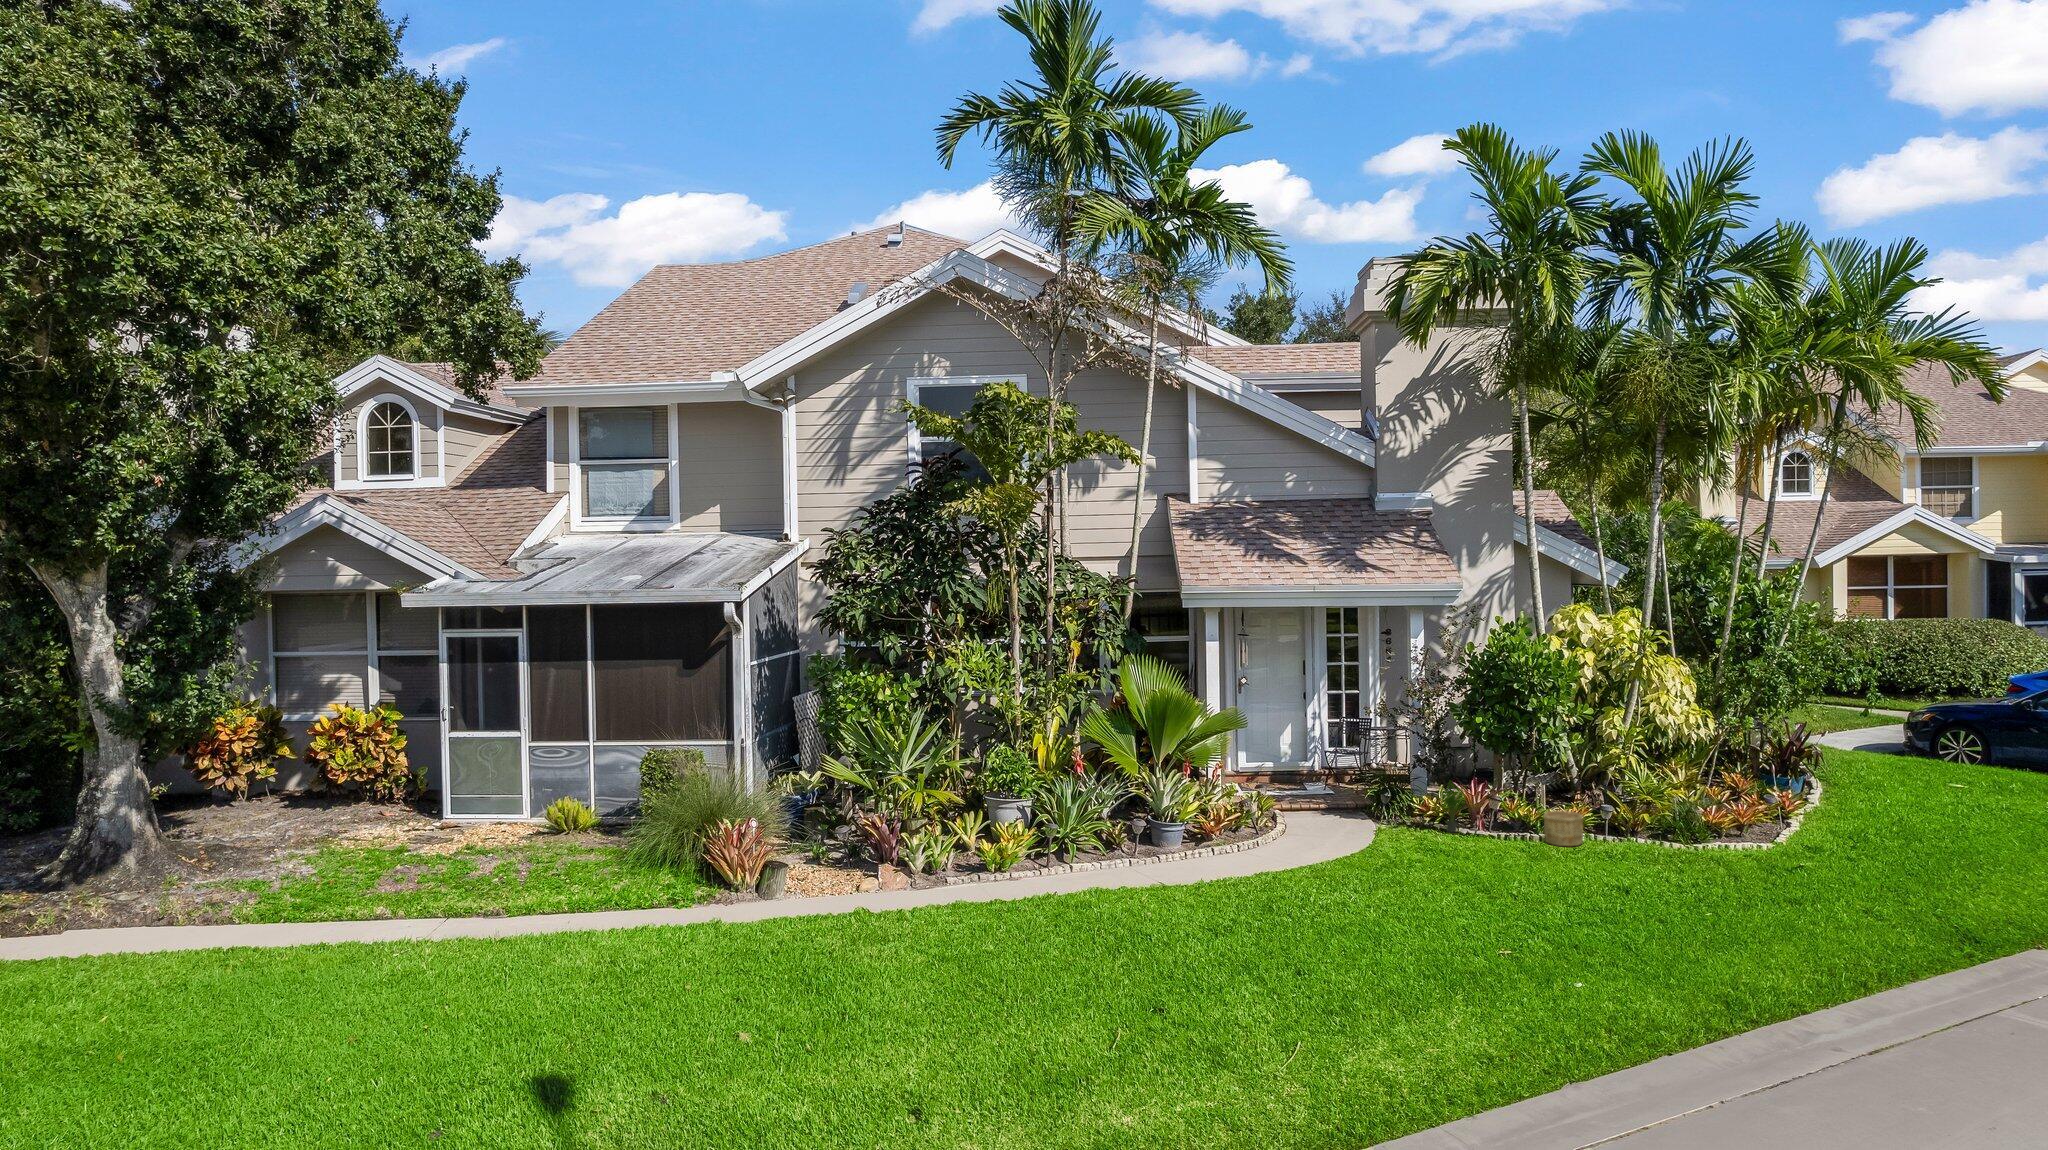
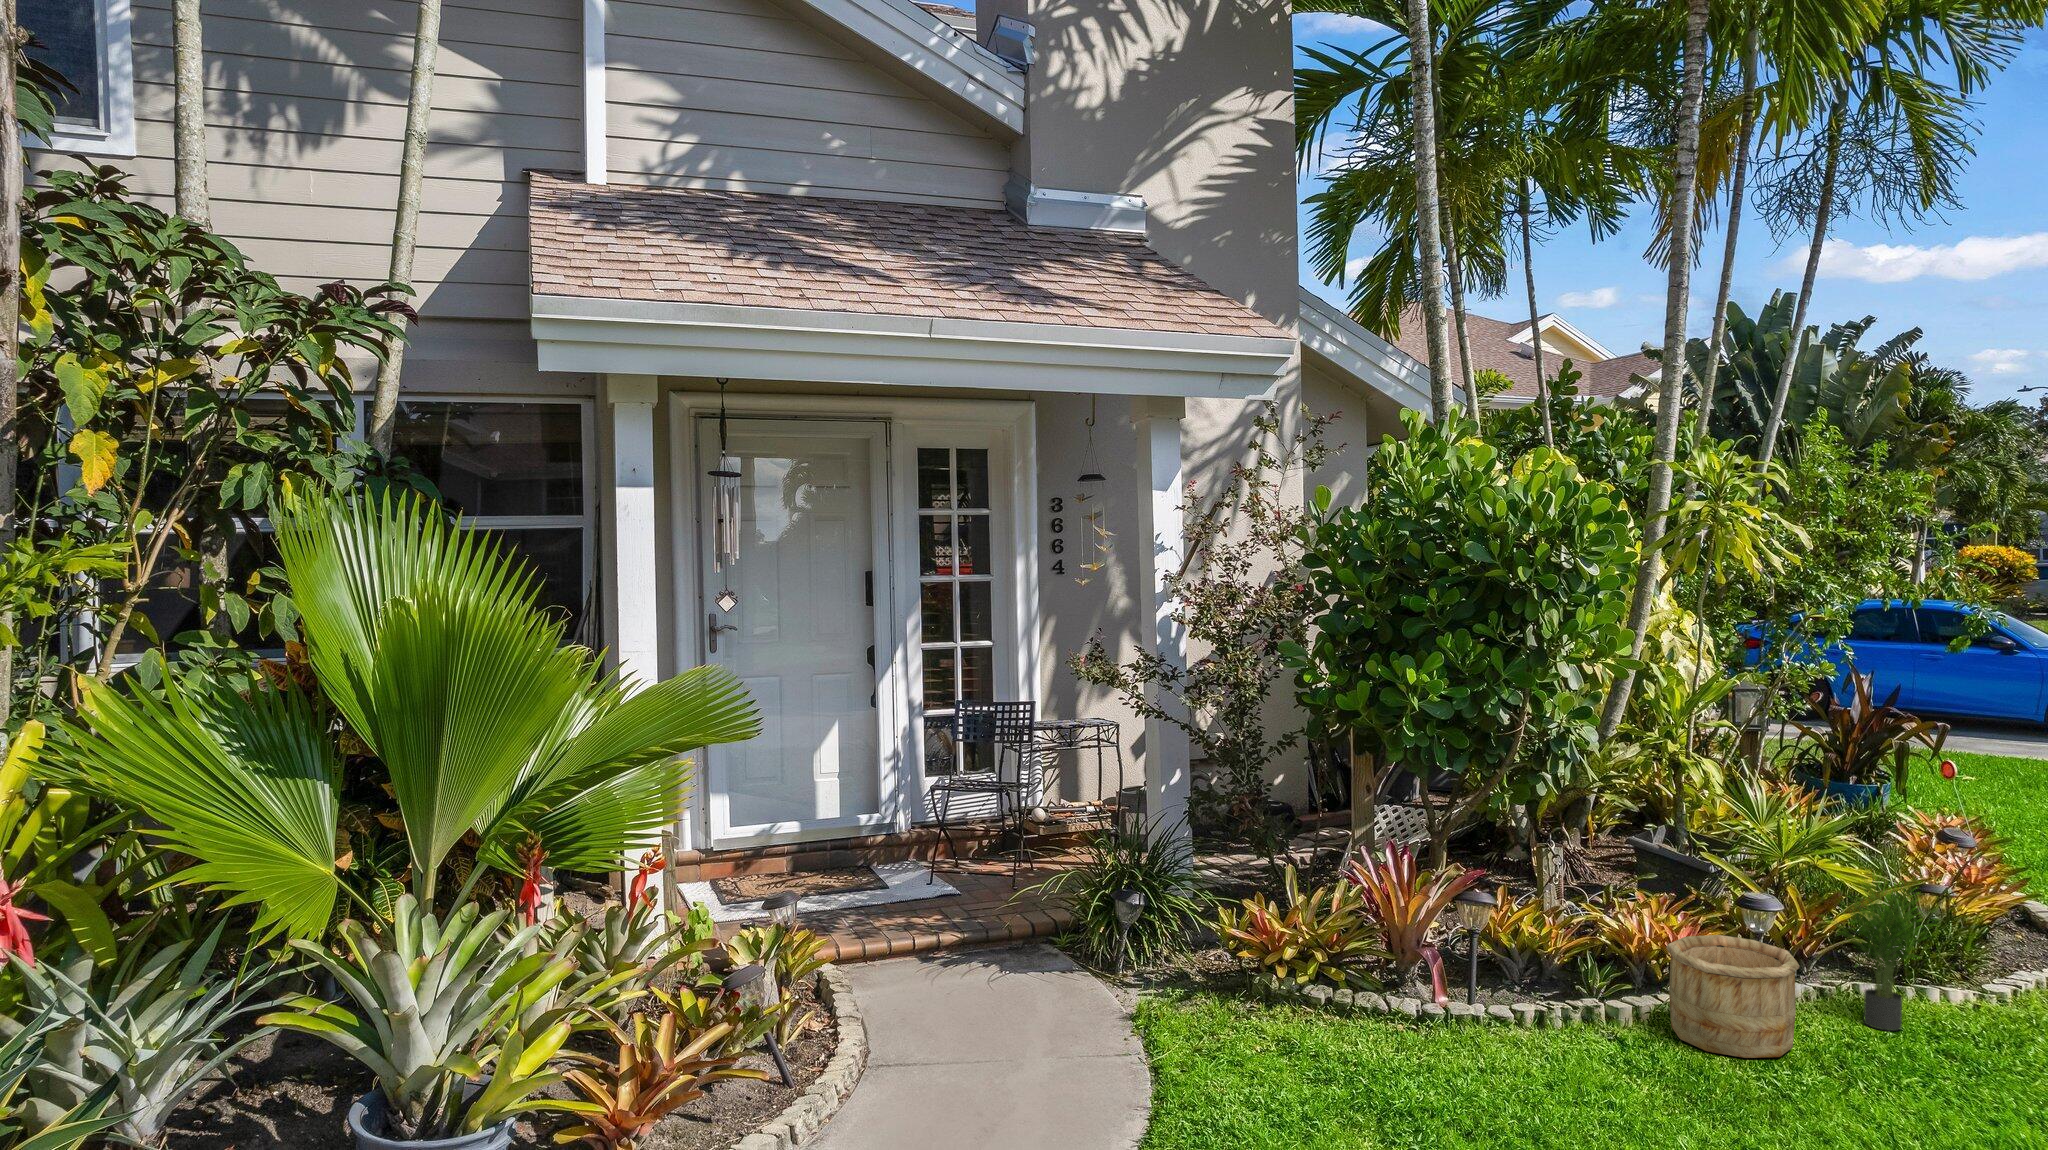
potted plant: present [1441,783,1464,833] -> present [1819,868,1932,1031]

